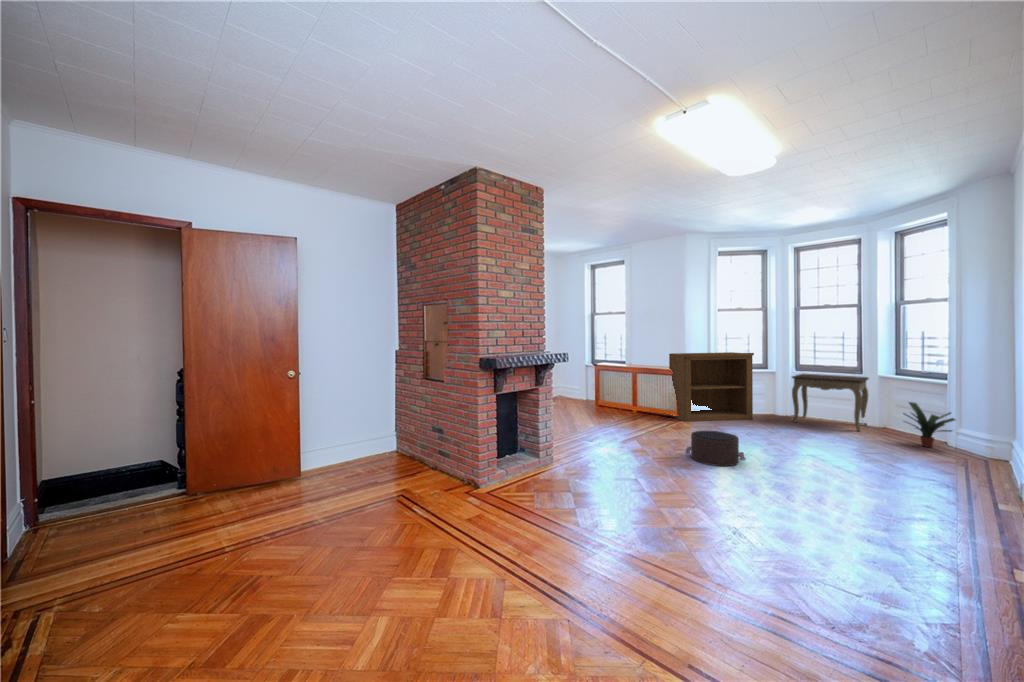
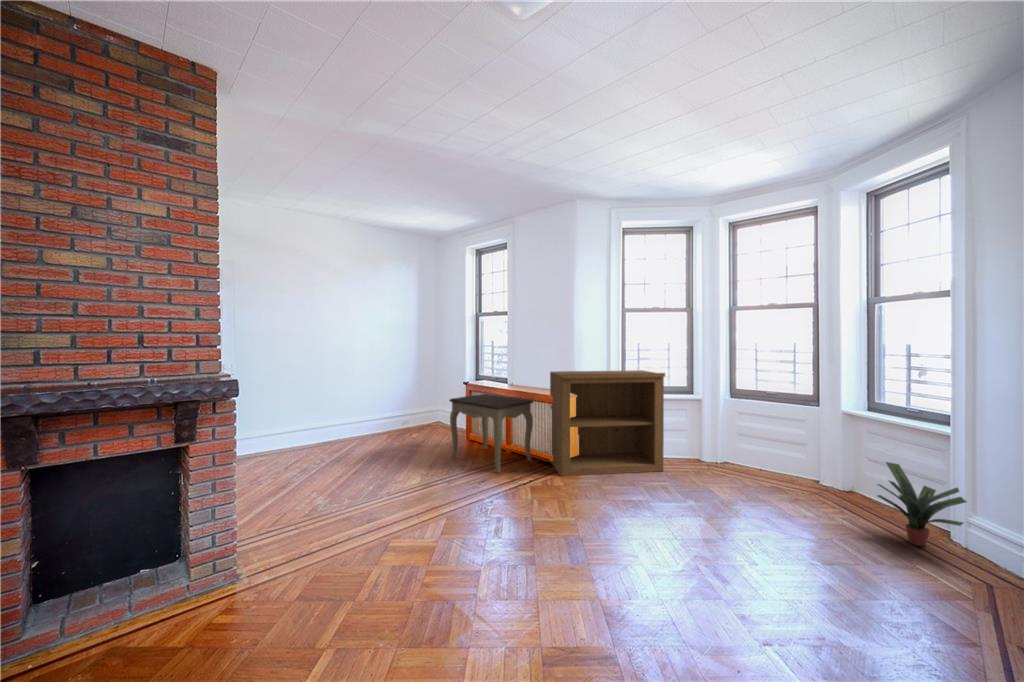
side table: present [792,374,869,431] -> present [450,394,533,473]
pouf: present [685,431,746,466] -> none [470,525,581,616]

